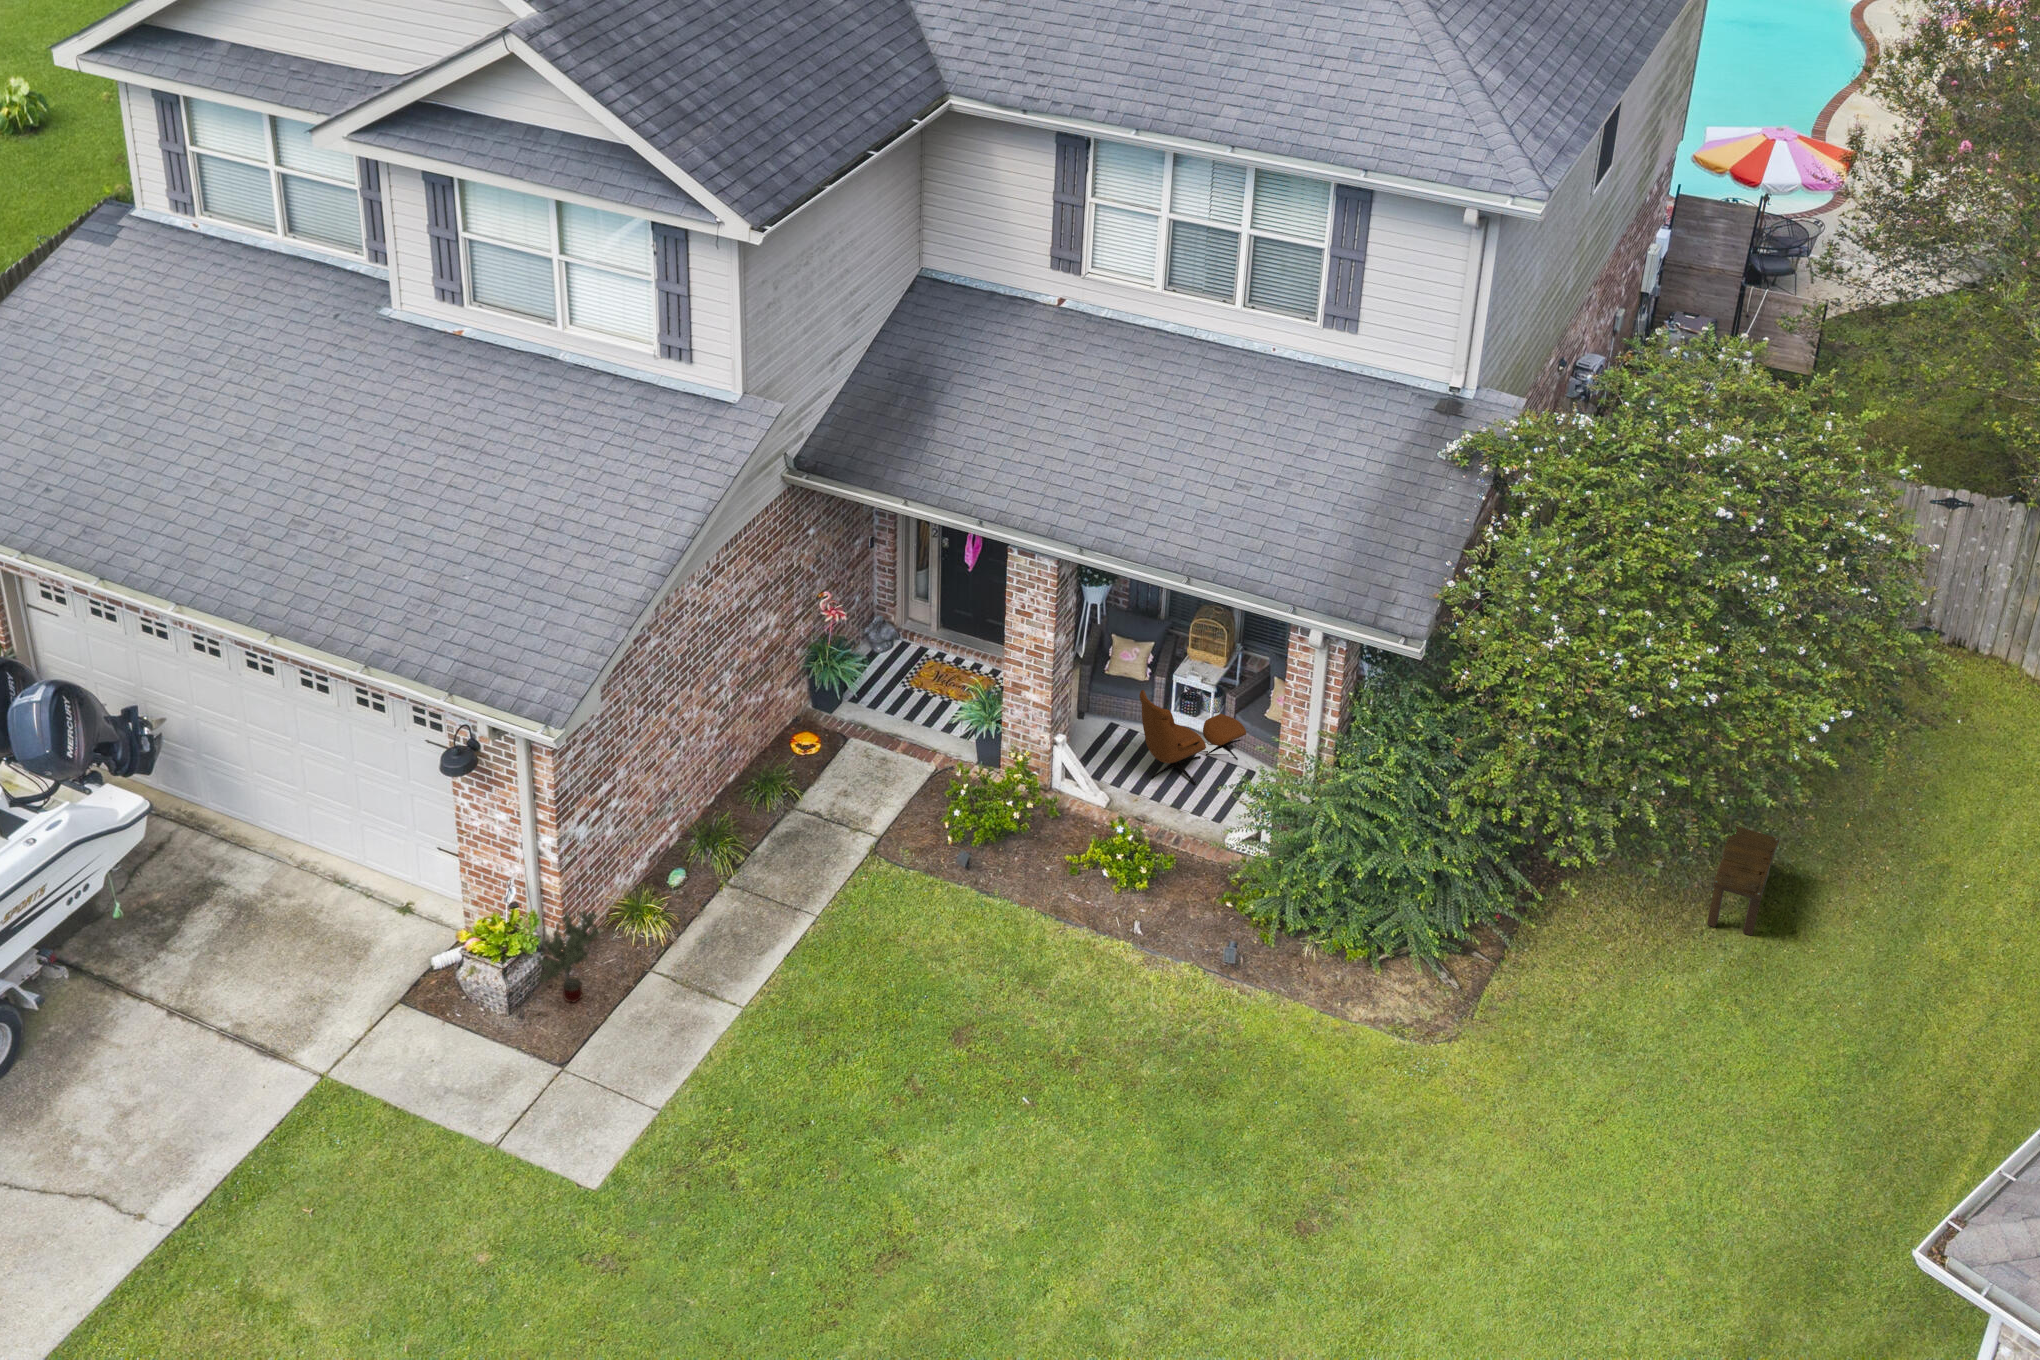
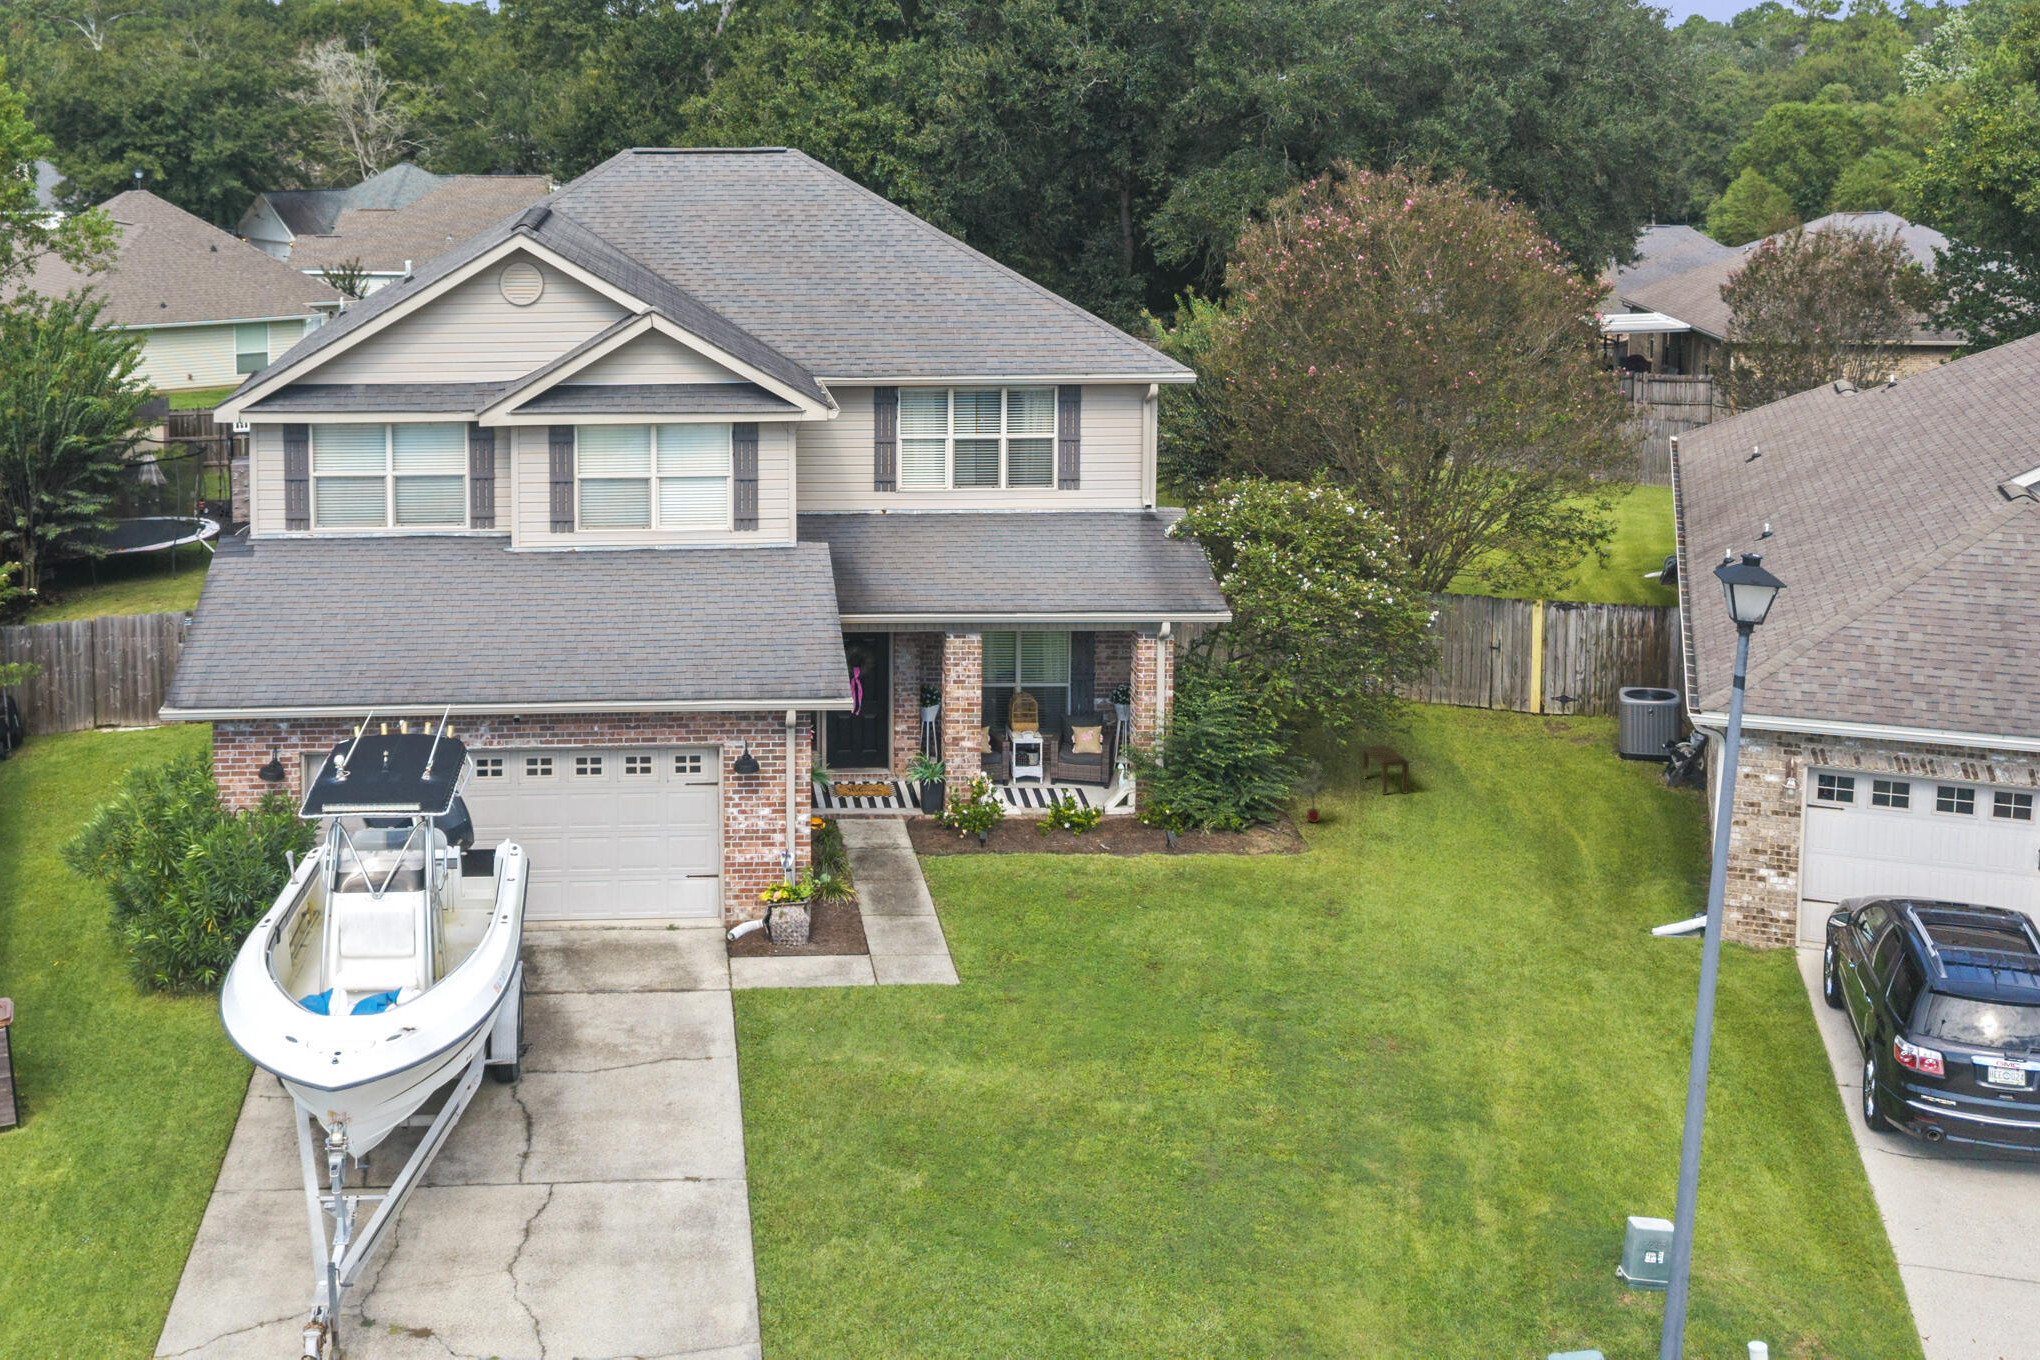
lounge chair: present [1139,690,1246,785] -> none [1021,742,1070,810]
potted tree: present [538,909,599,1002] -> present [1294,762,1325,822]

